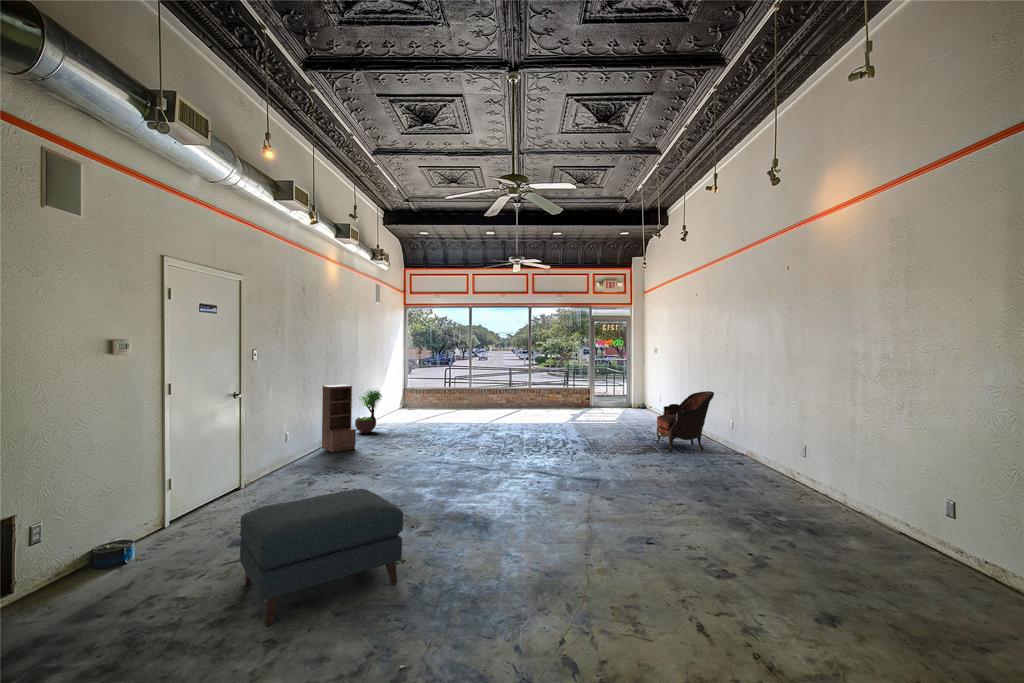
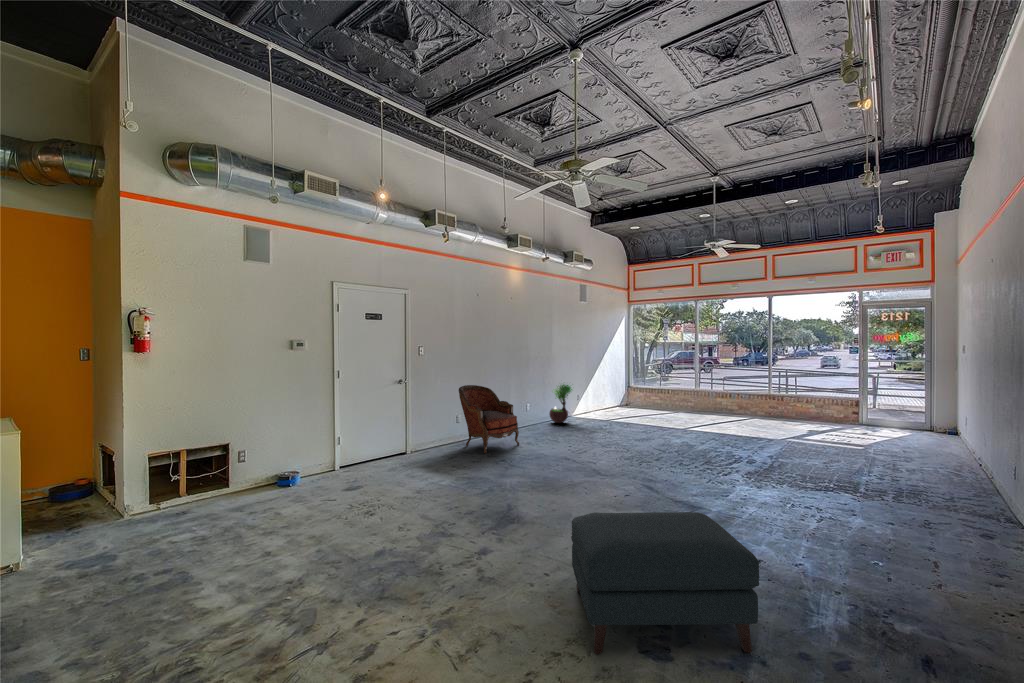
bookshelf: present [322,385,356,452] -> none [506,377,528,436]
armchair: present [656,391,714,453] -> present [459,385,519,453]
ottoman: present [240,489,403,626] -> present [571,512,759,654]

